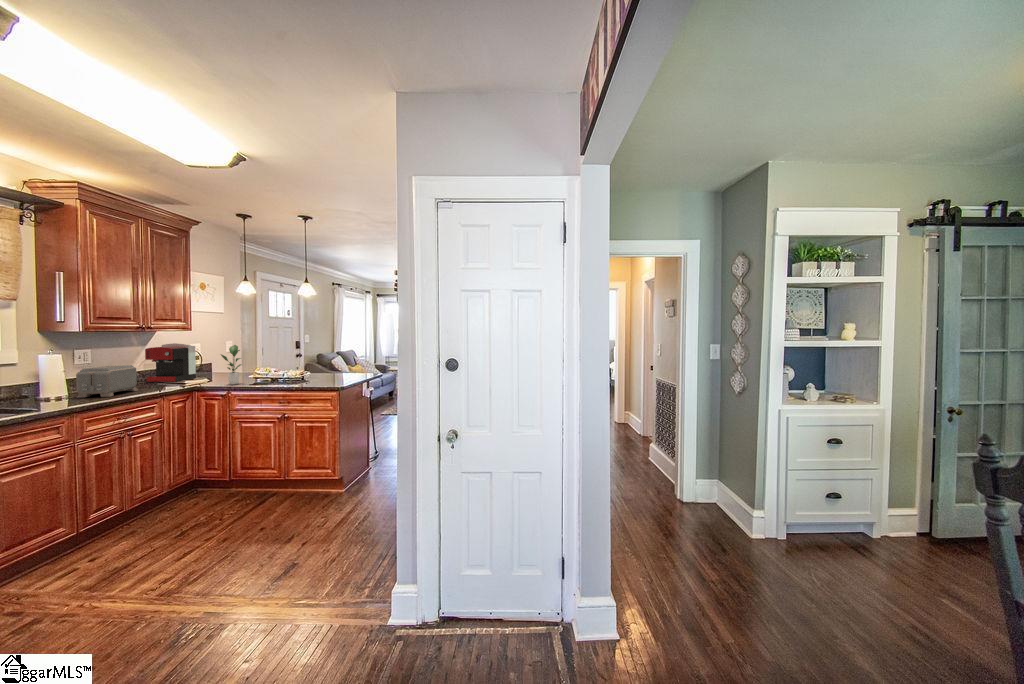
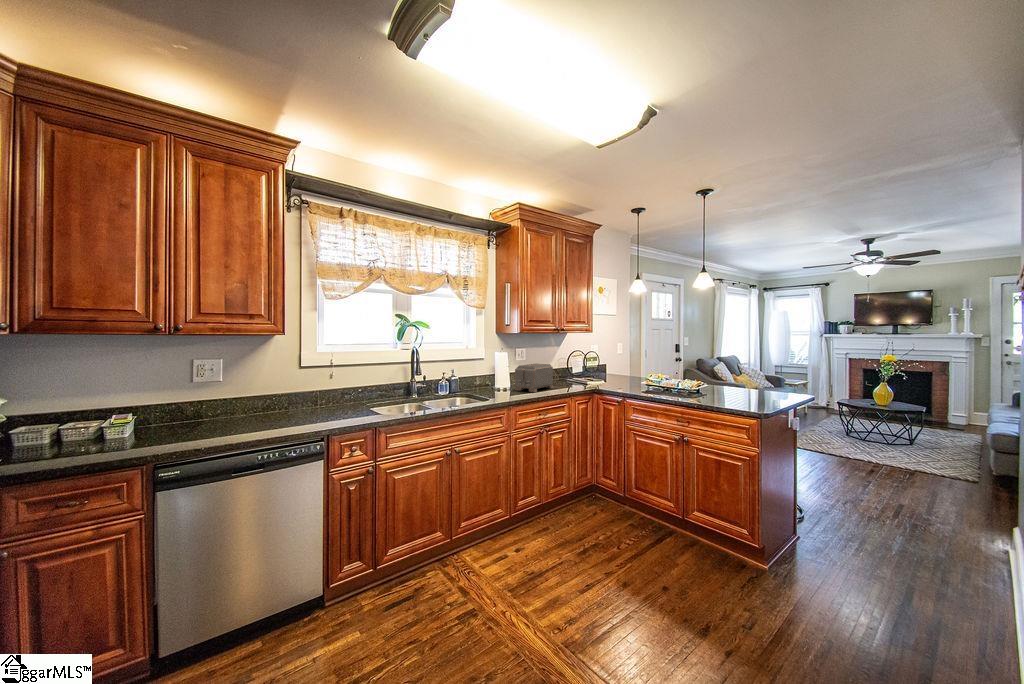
coffee maker: present [145,343,196,382] -> none [559,344,595,381]
potted plant: present [221,345,241,385] -> none [618,348,640,391]

